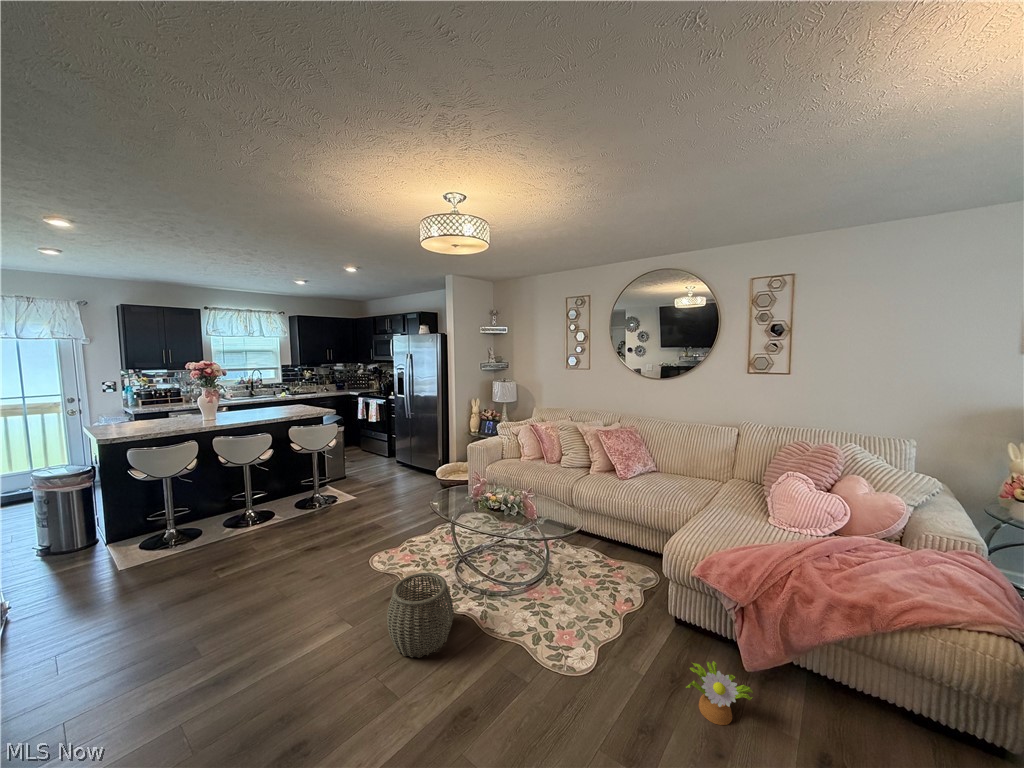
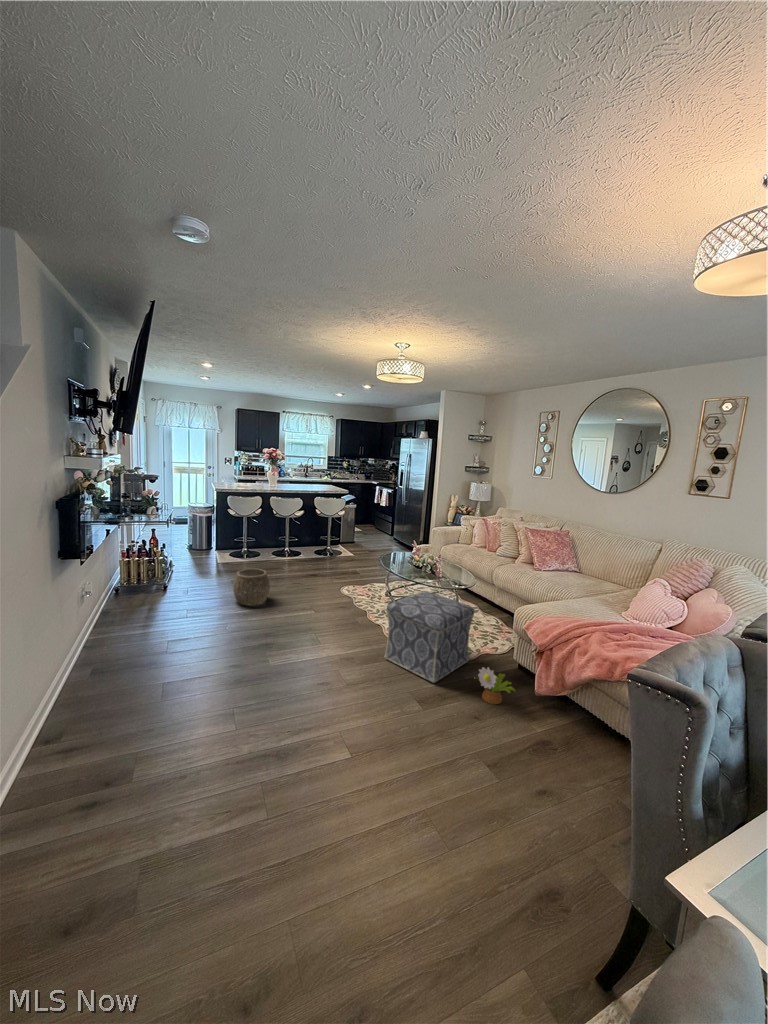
ottoman: none [520,554,636,721] -> present [384,591,475,683]
woven basket: present [387,573,454,657] -> present [233,568,270,605]

